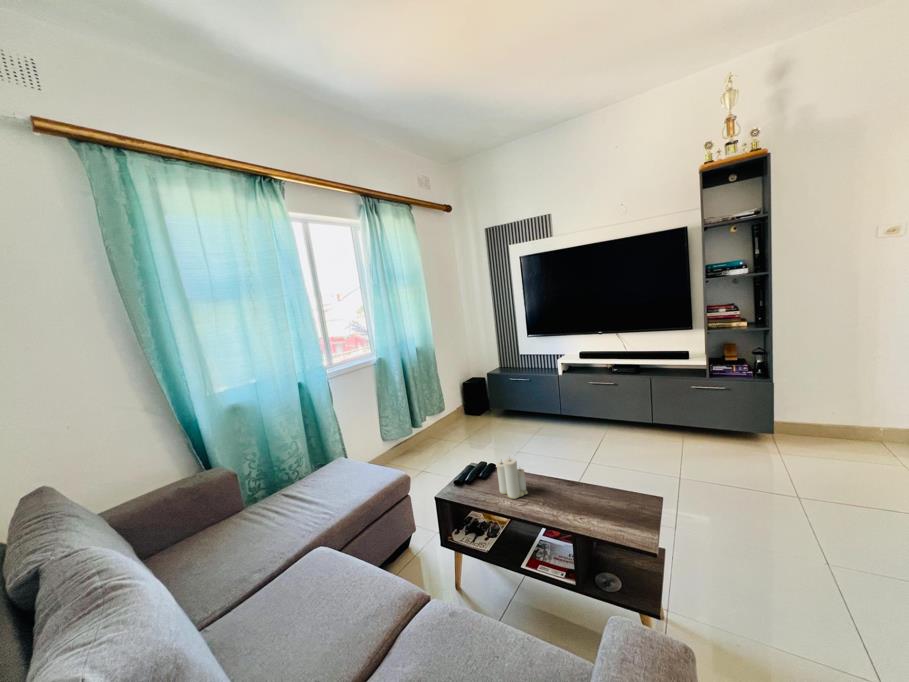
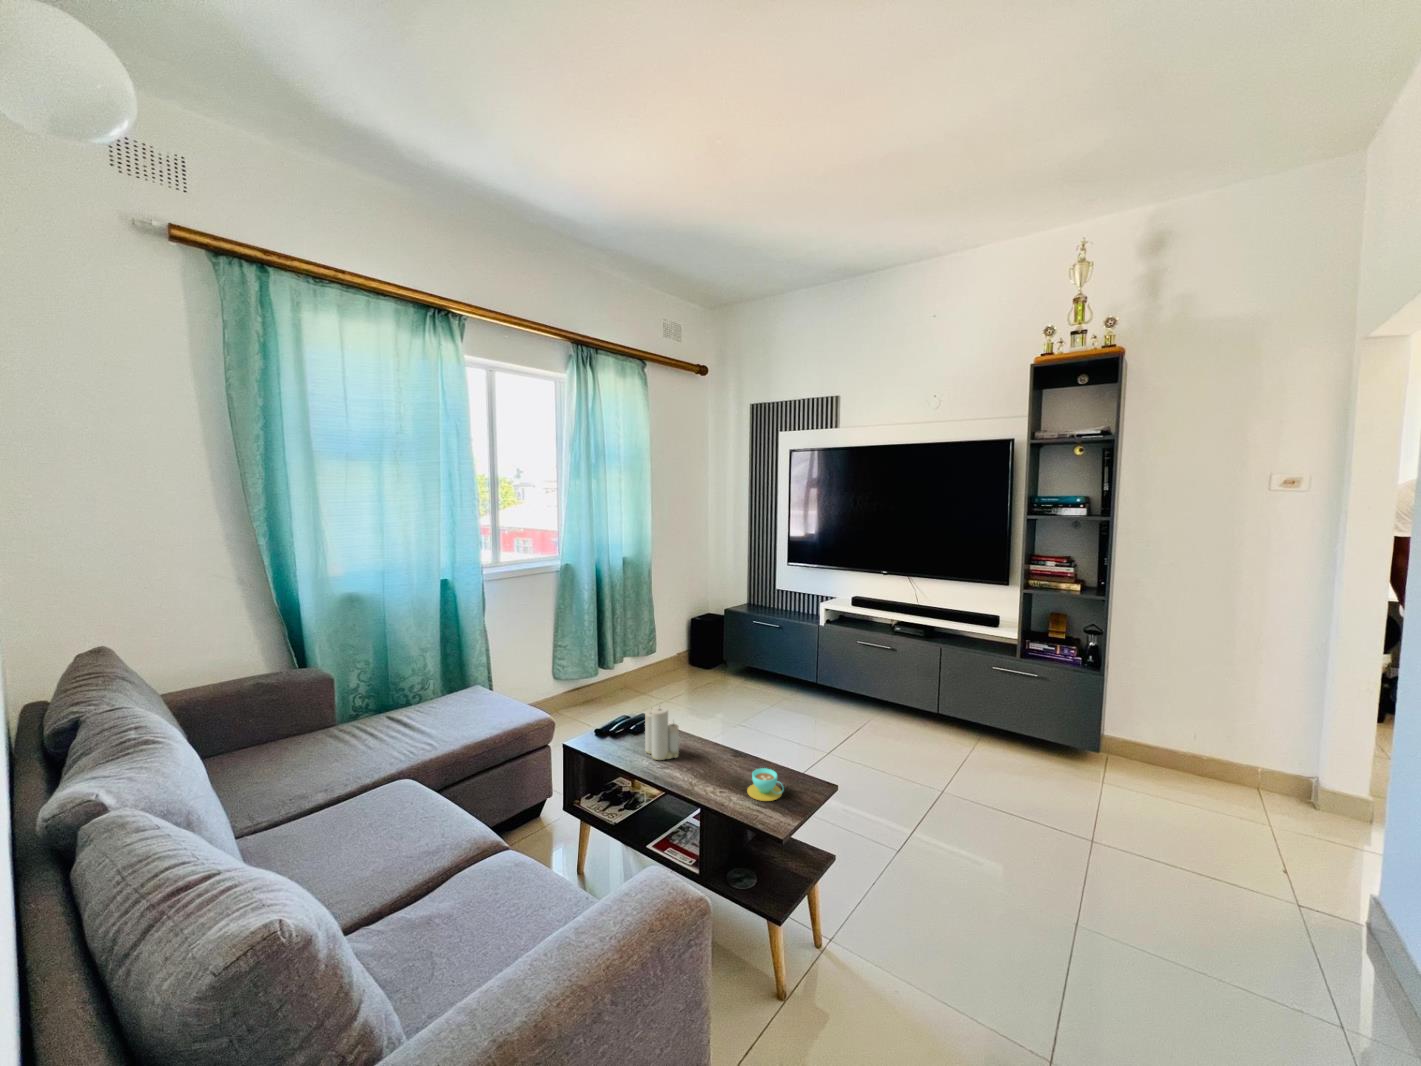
teacup: none [596,494,630,521] -> present [747,768,782,801]

